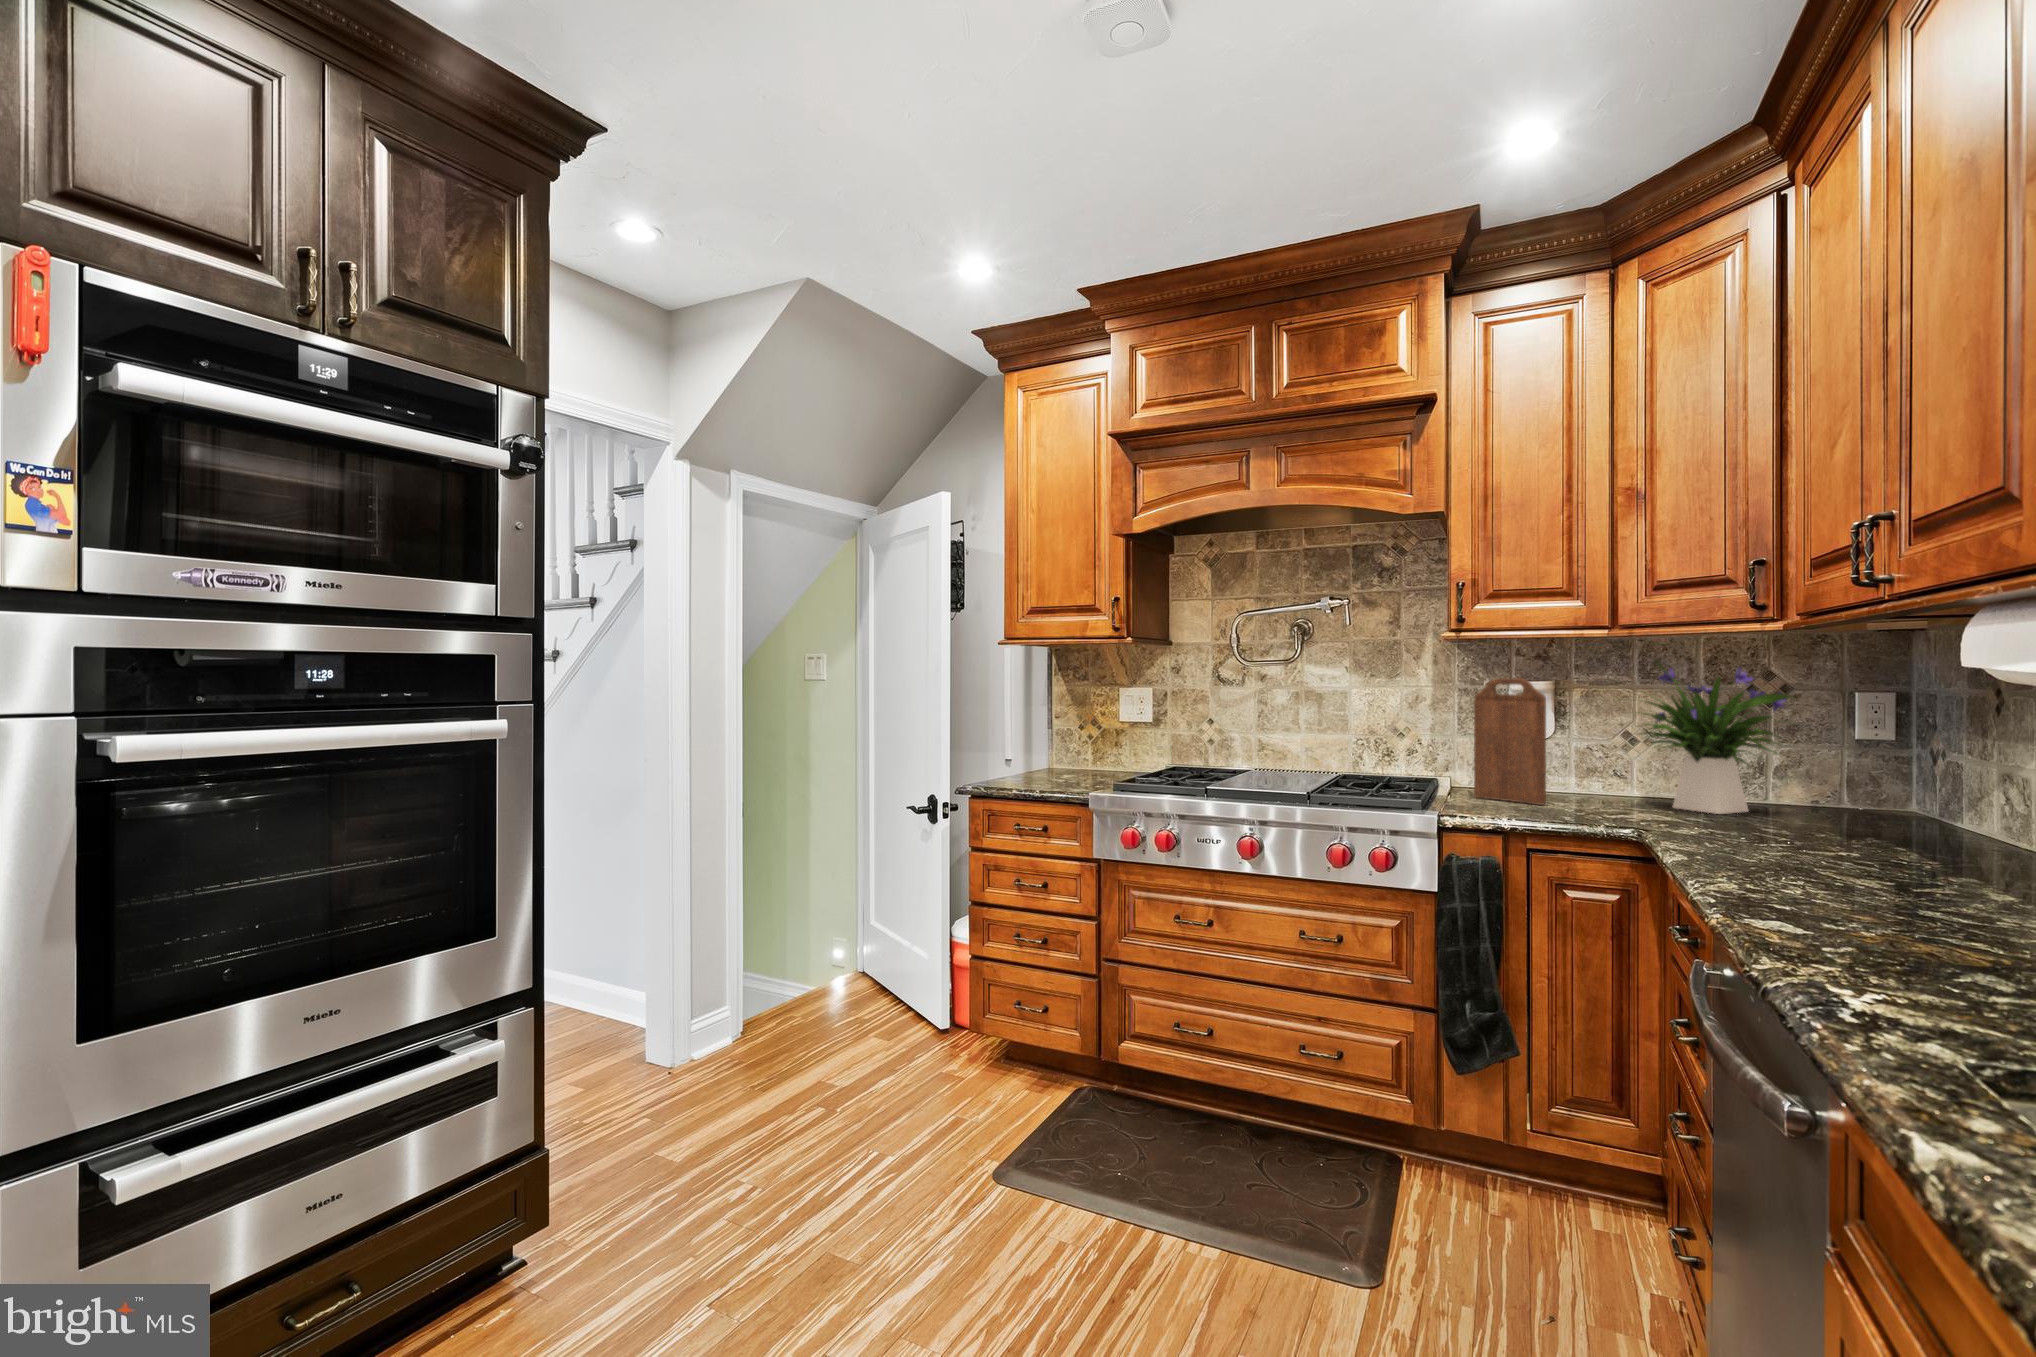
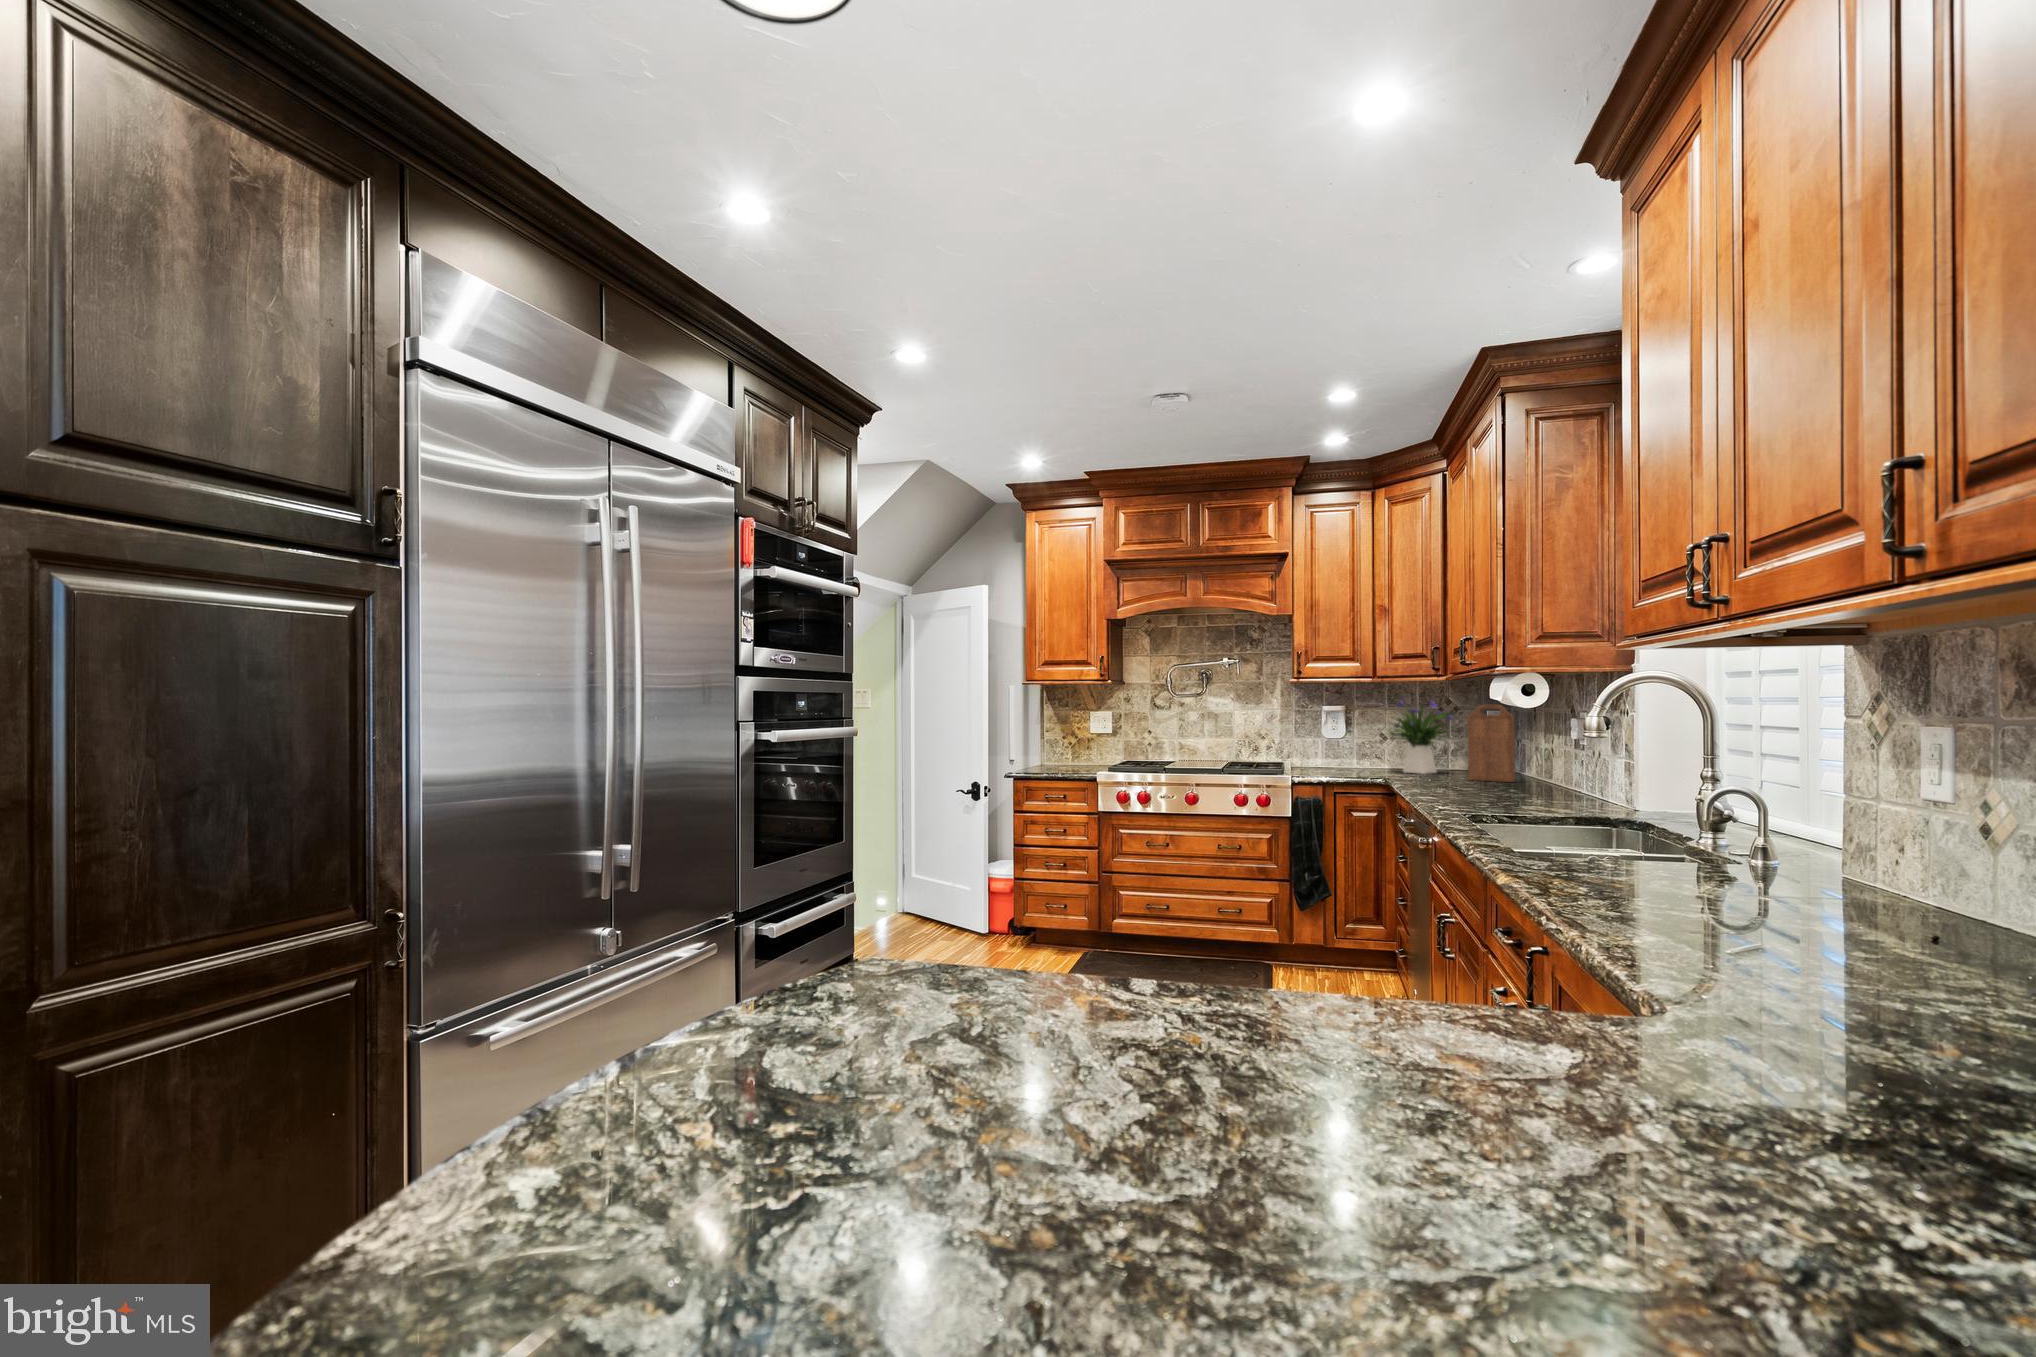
cutting board: present [1474,678,1546,805] -> present [1468,705,1515,782]

